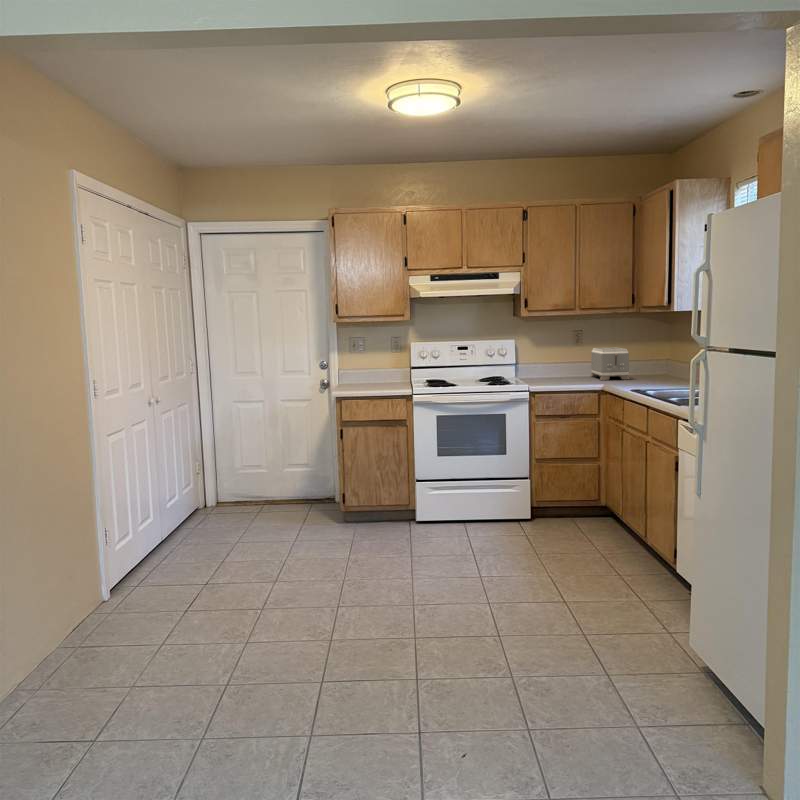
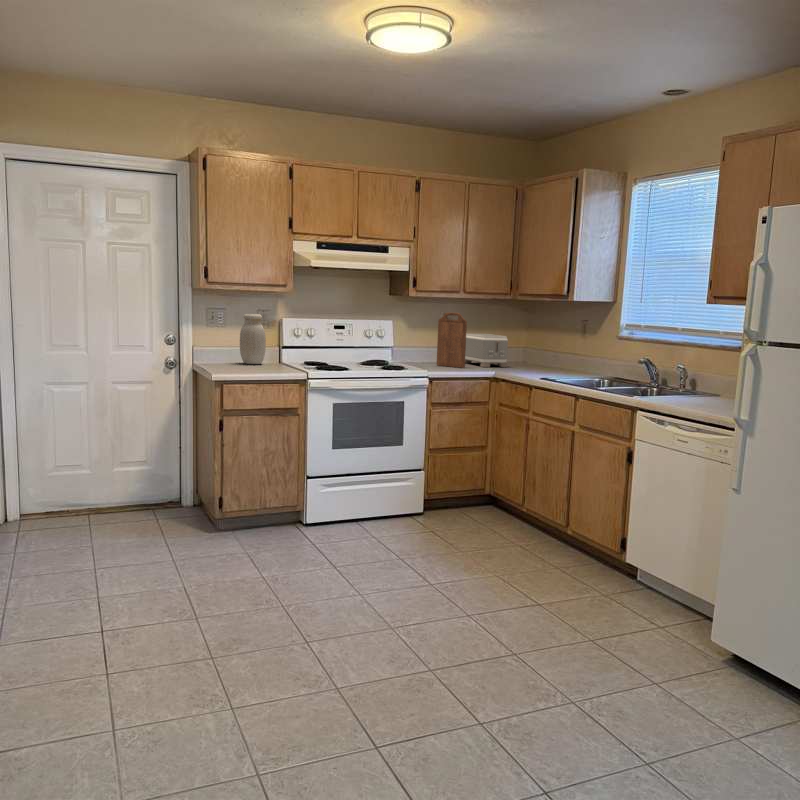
cutting board: none [555,329,579,381] -> present [437,312,467,368]
jar: none [373,341,394,383] -> present [240,314,266,364]

